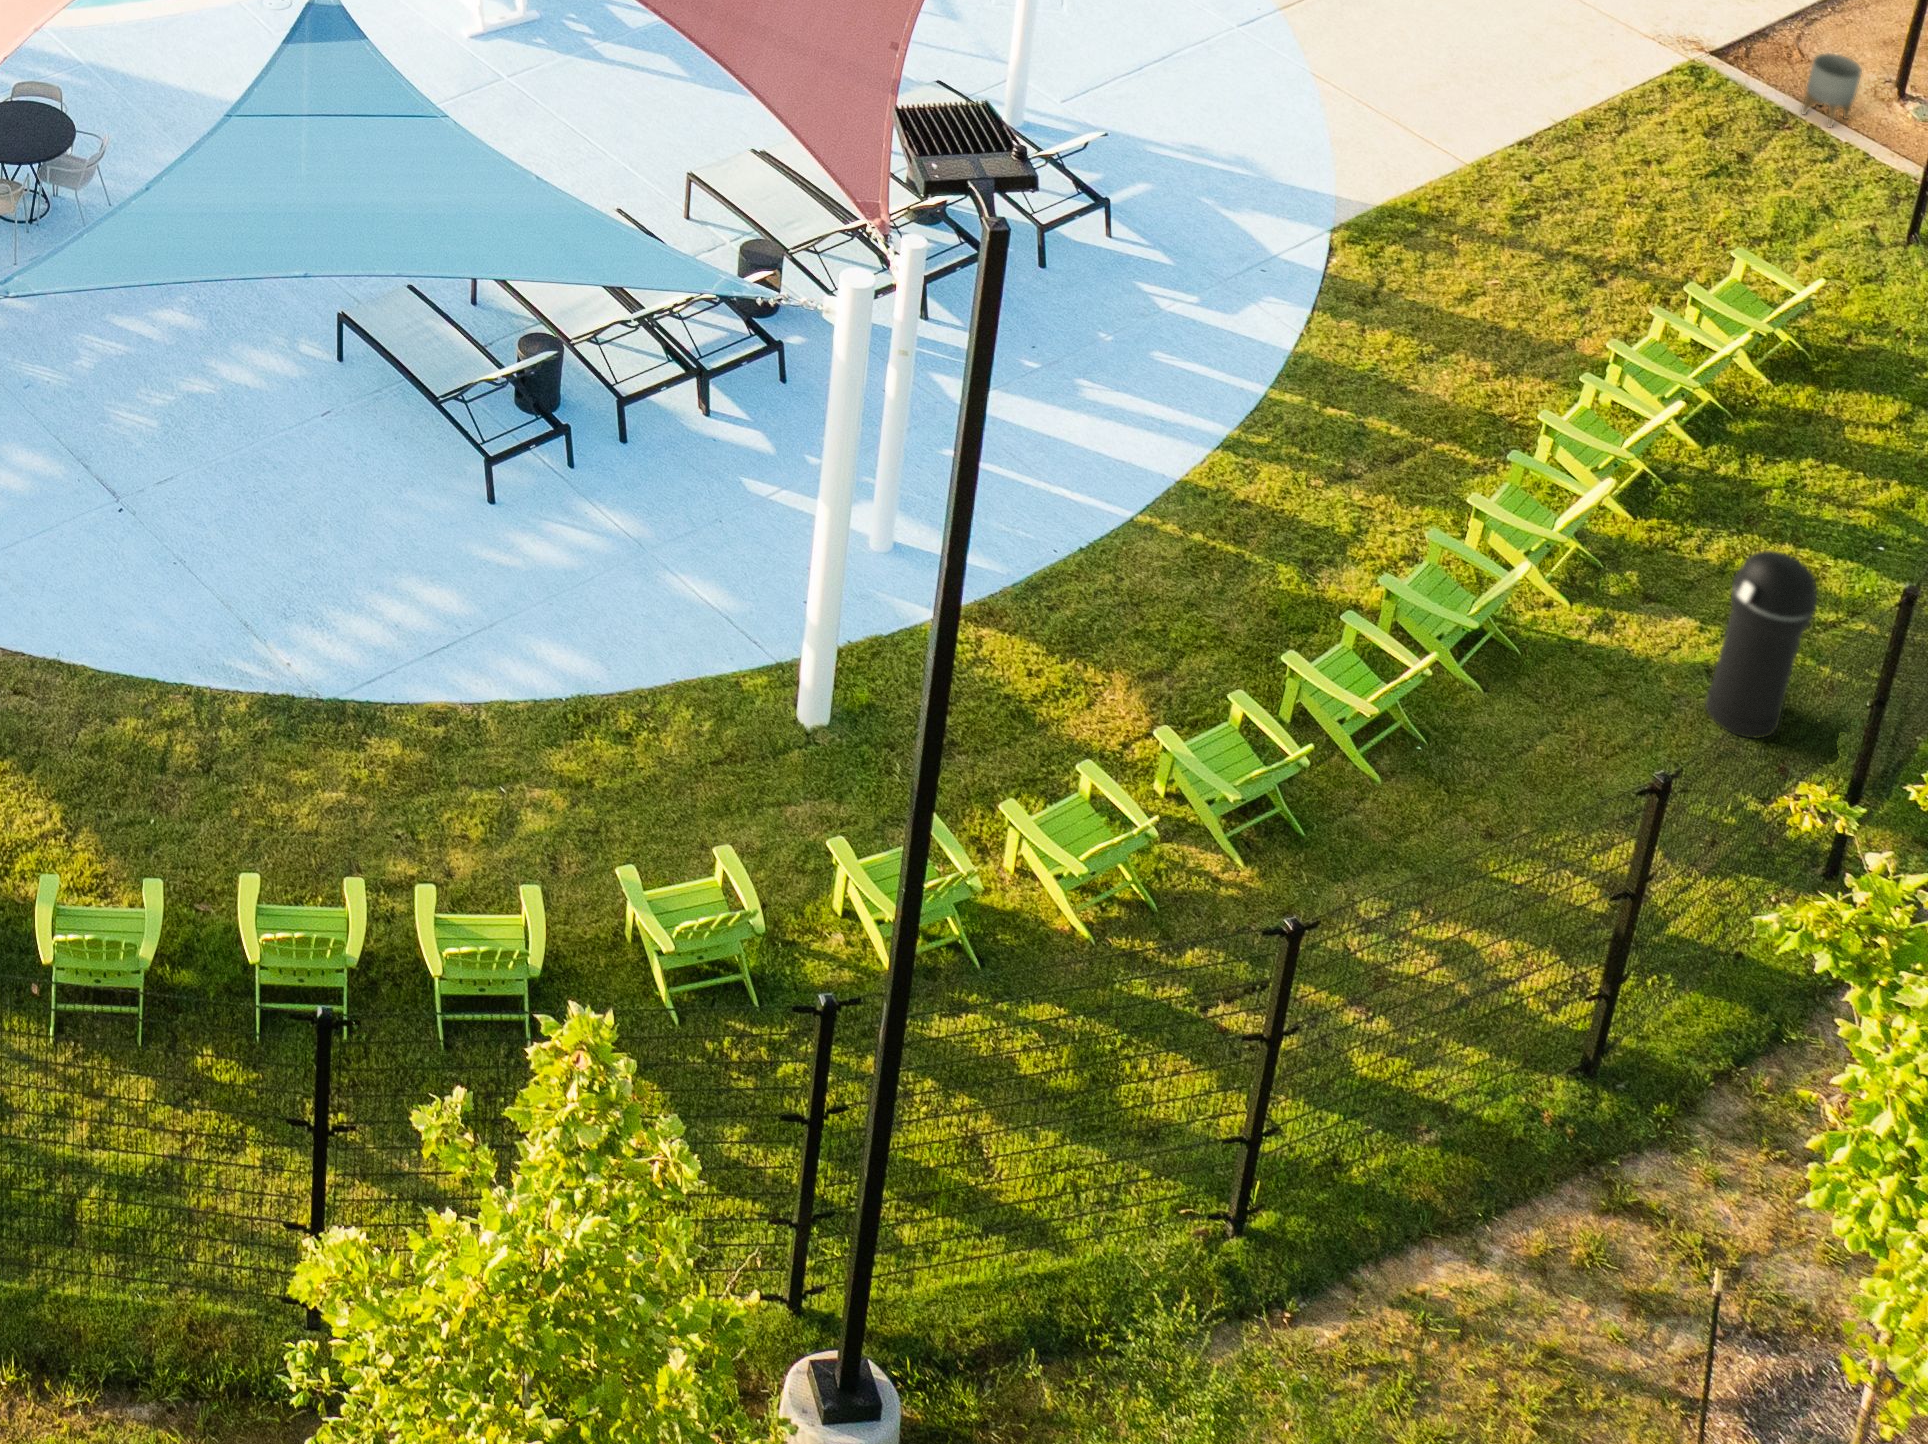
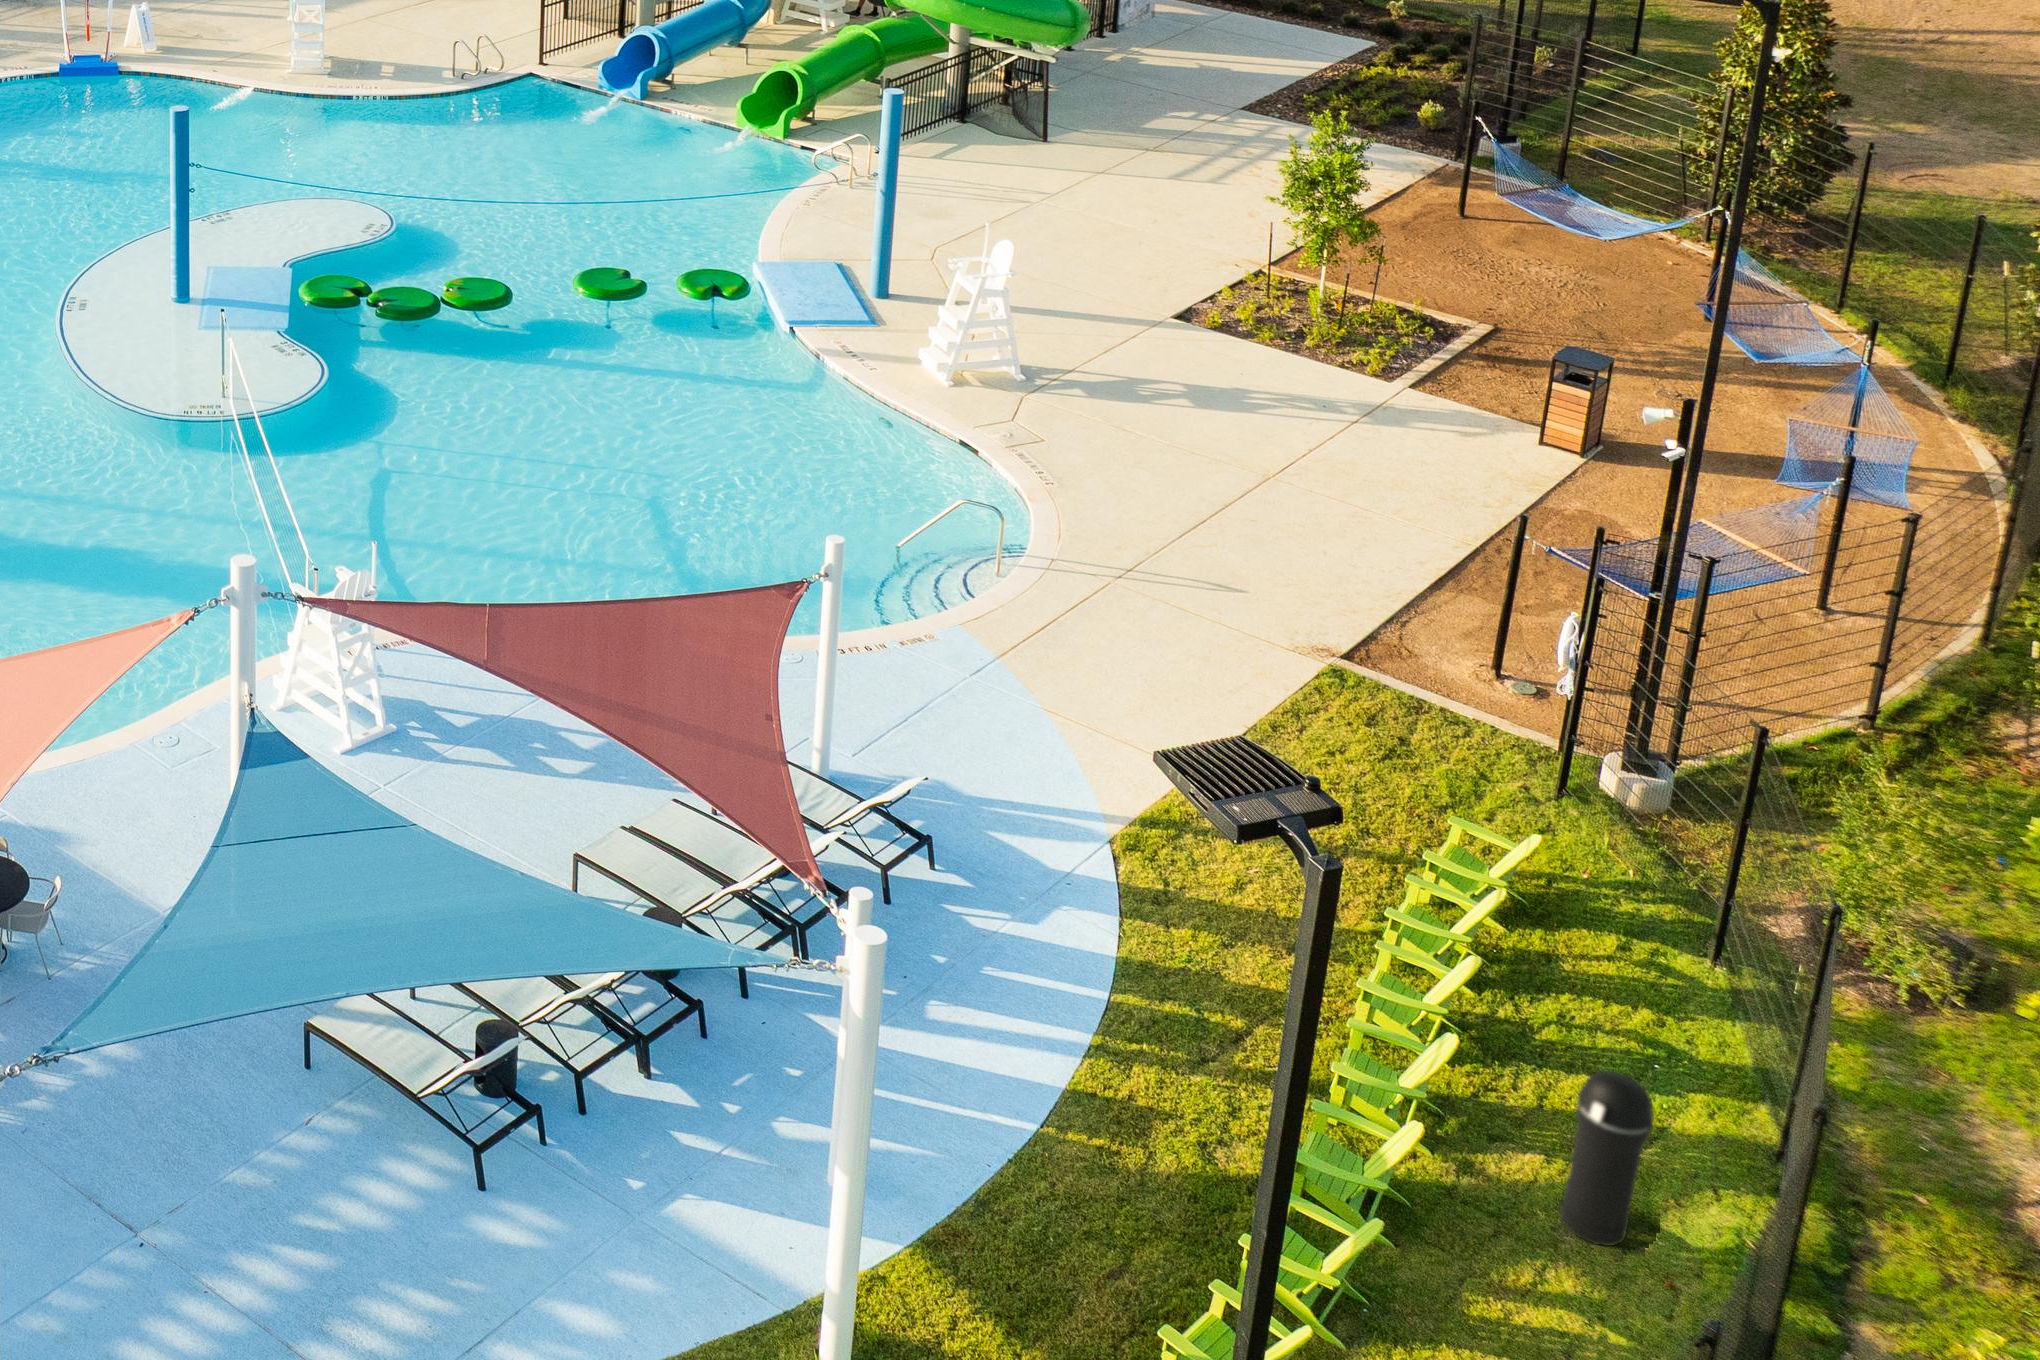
planter: present [1802,54,1862,127] -> none [1416,642,1462,704]

